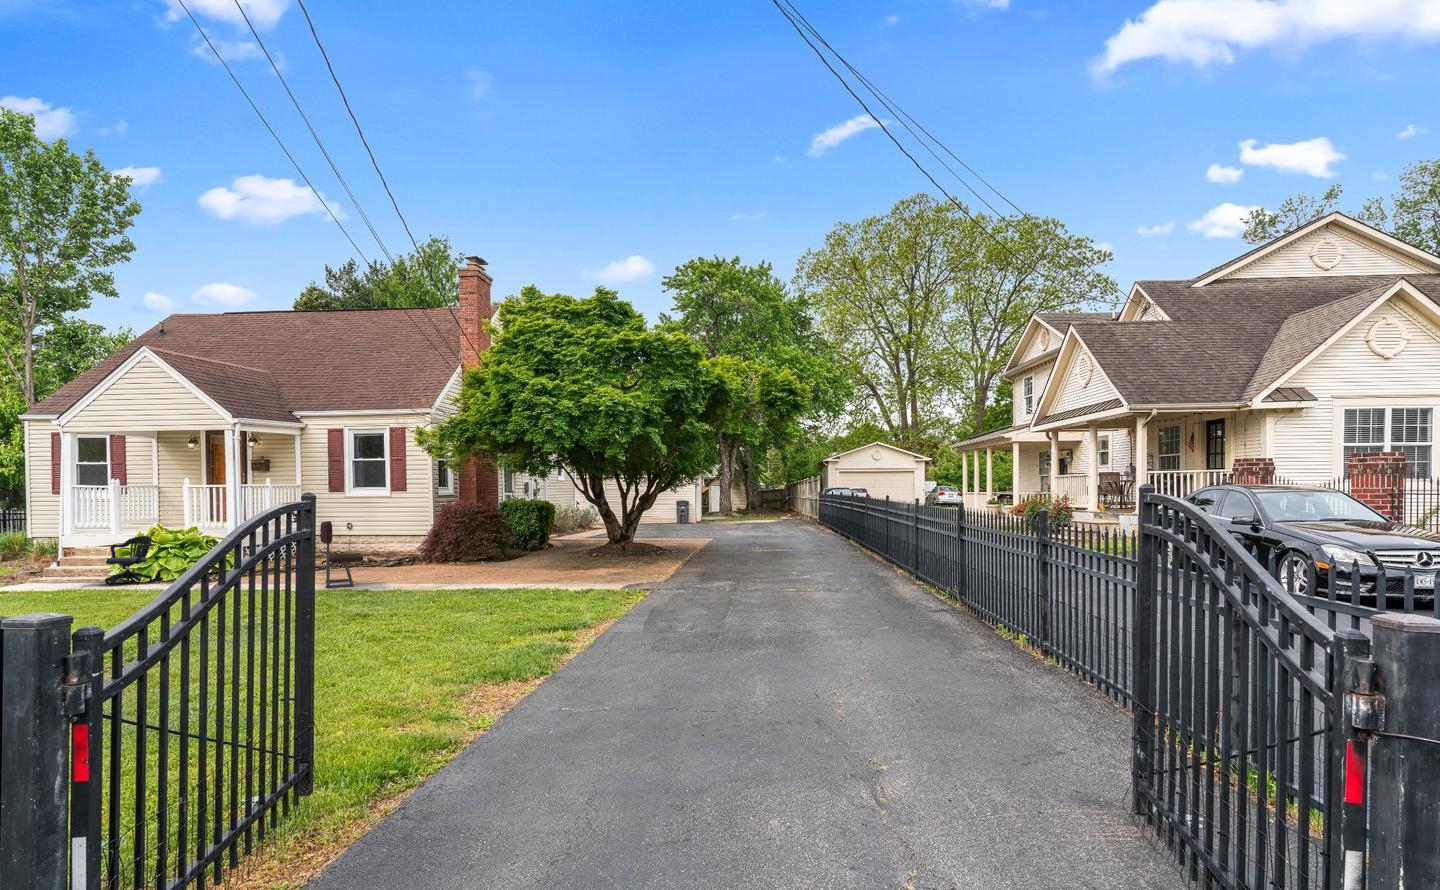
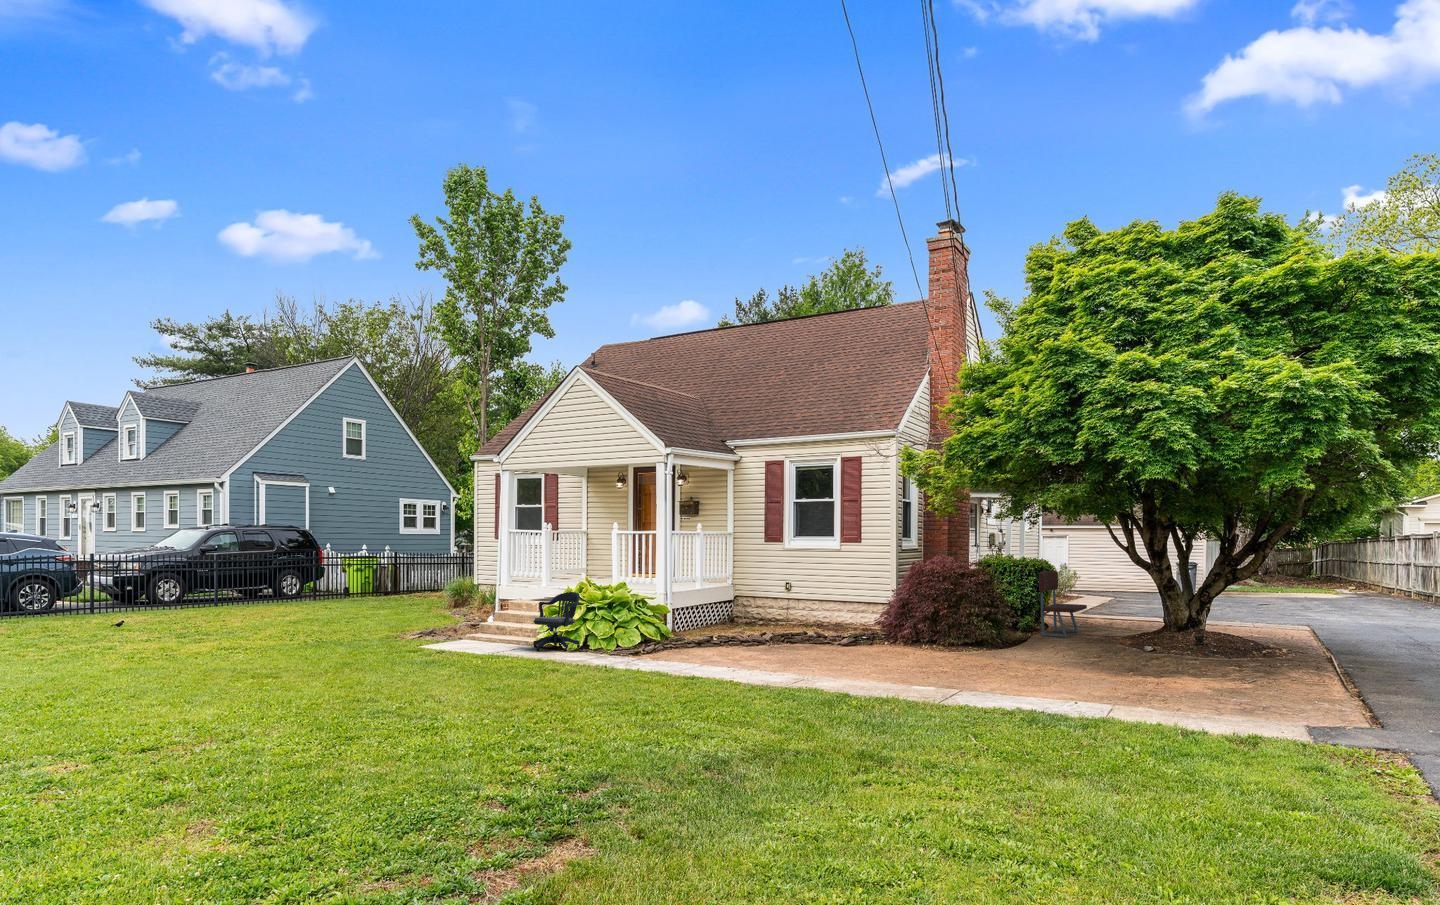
bench: present [320,521,363,588] -> present [1039,571,1087,638]

